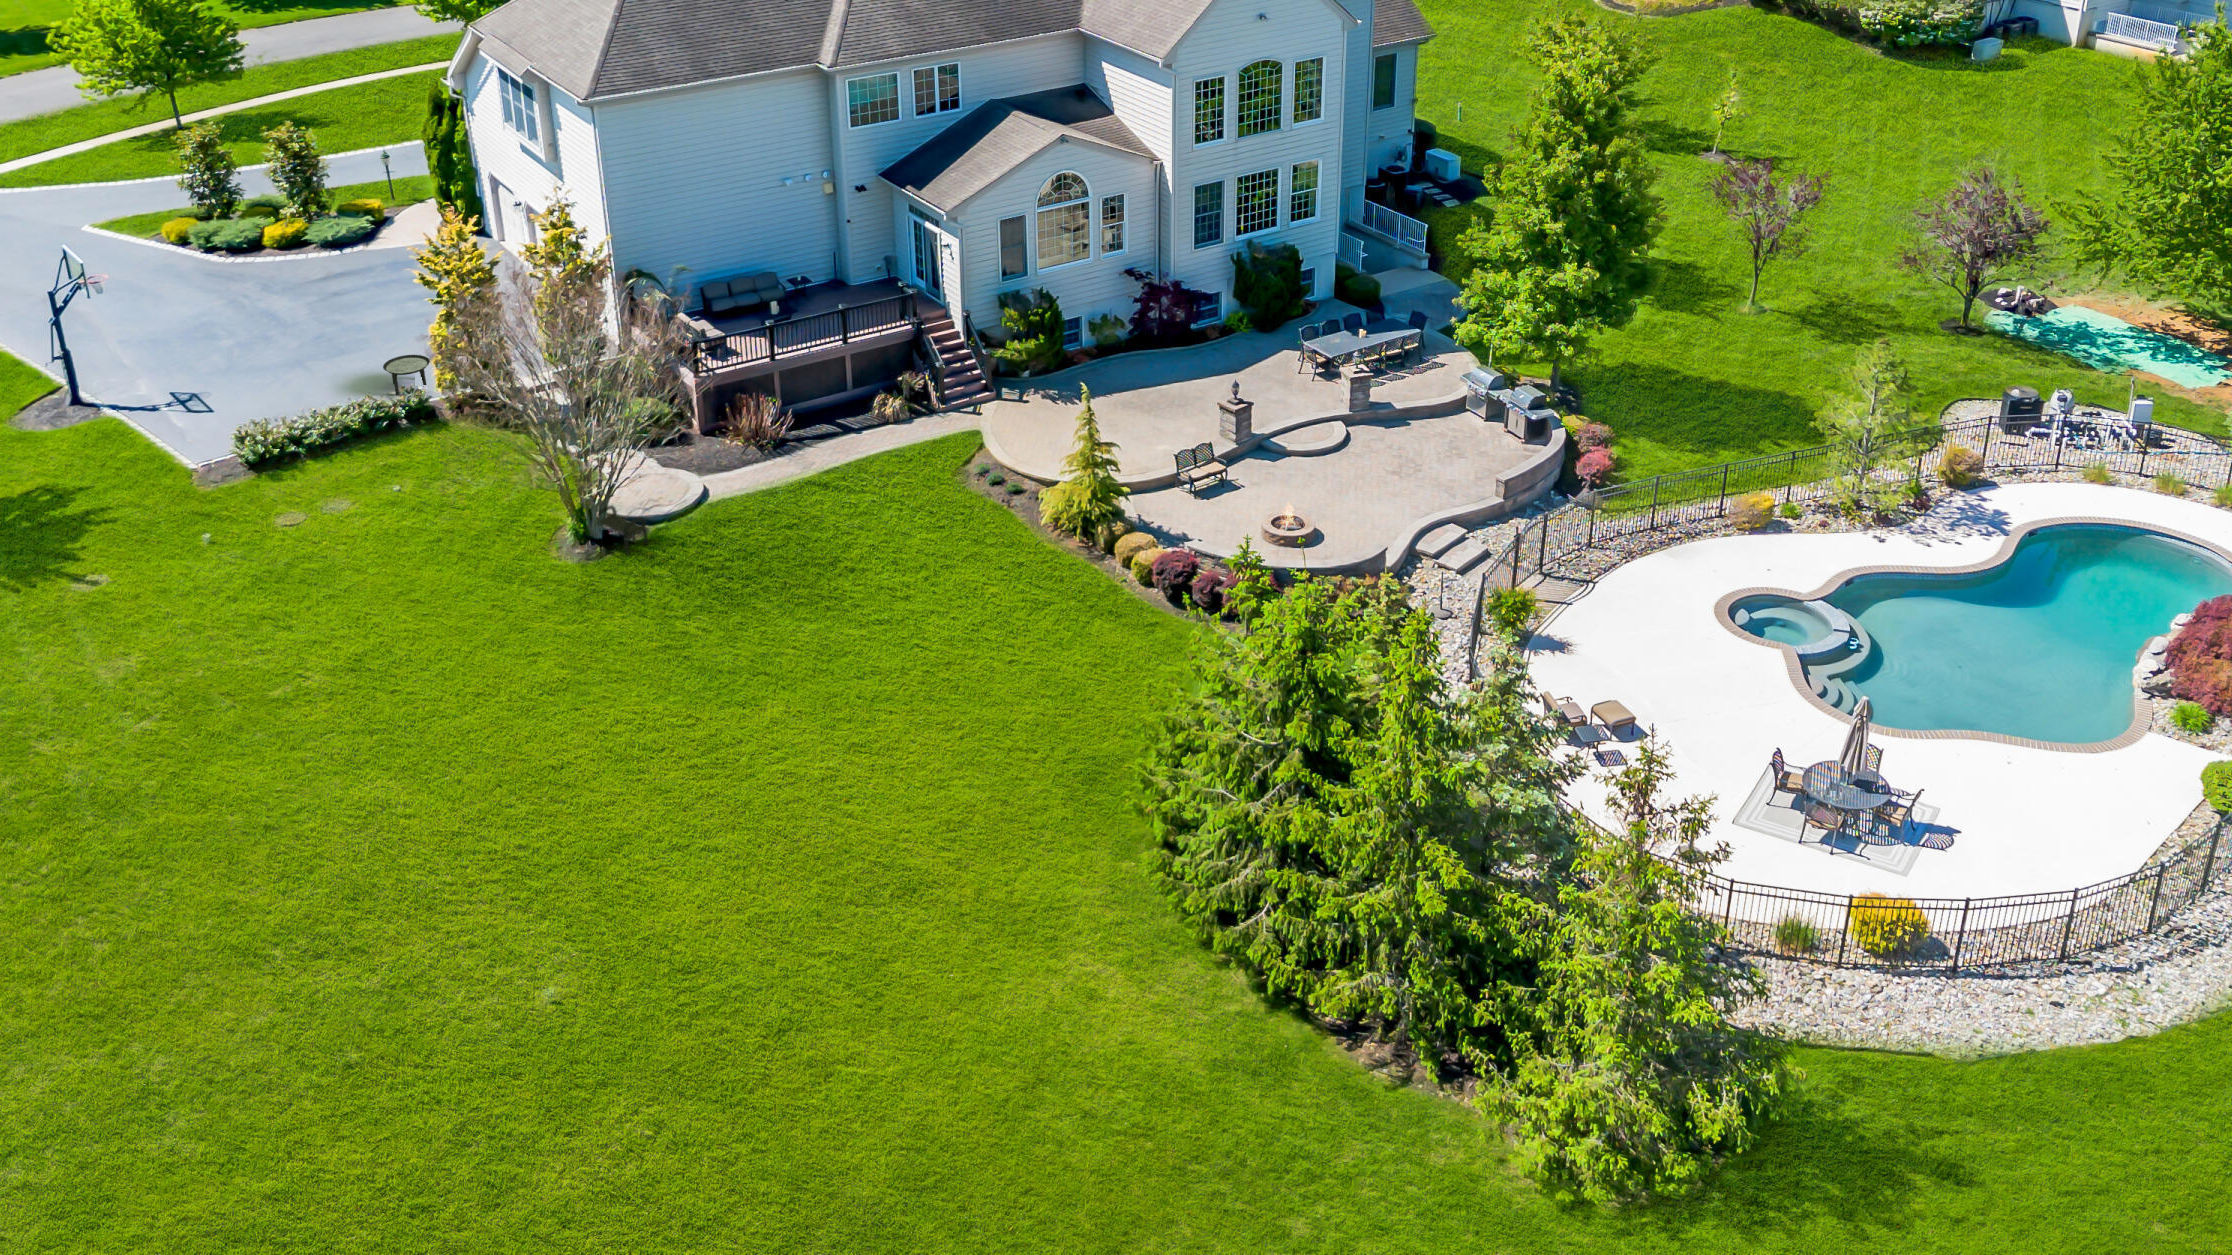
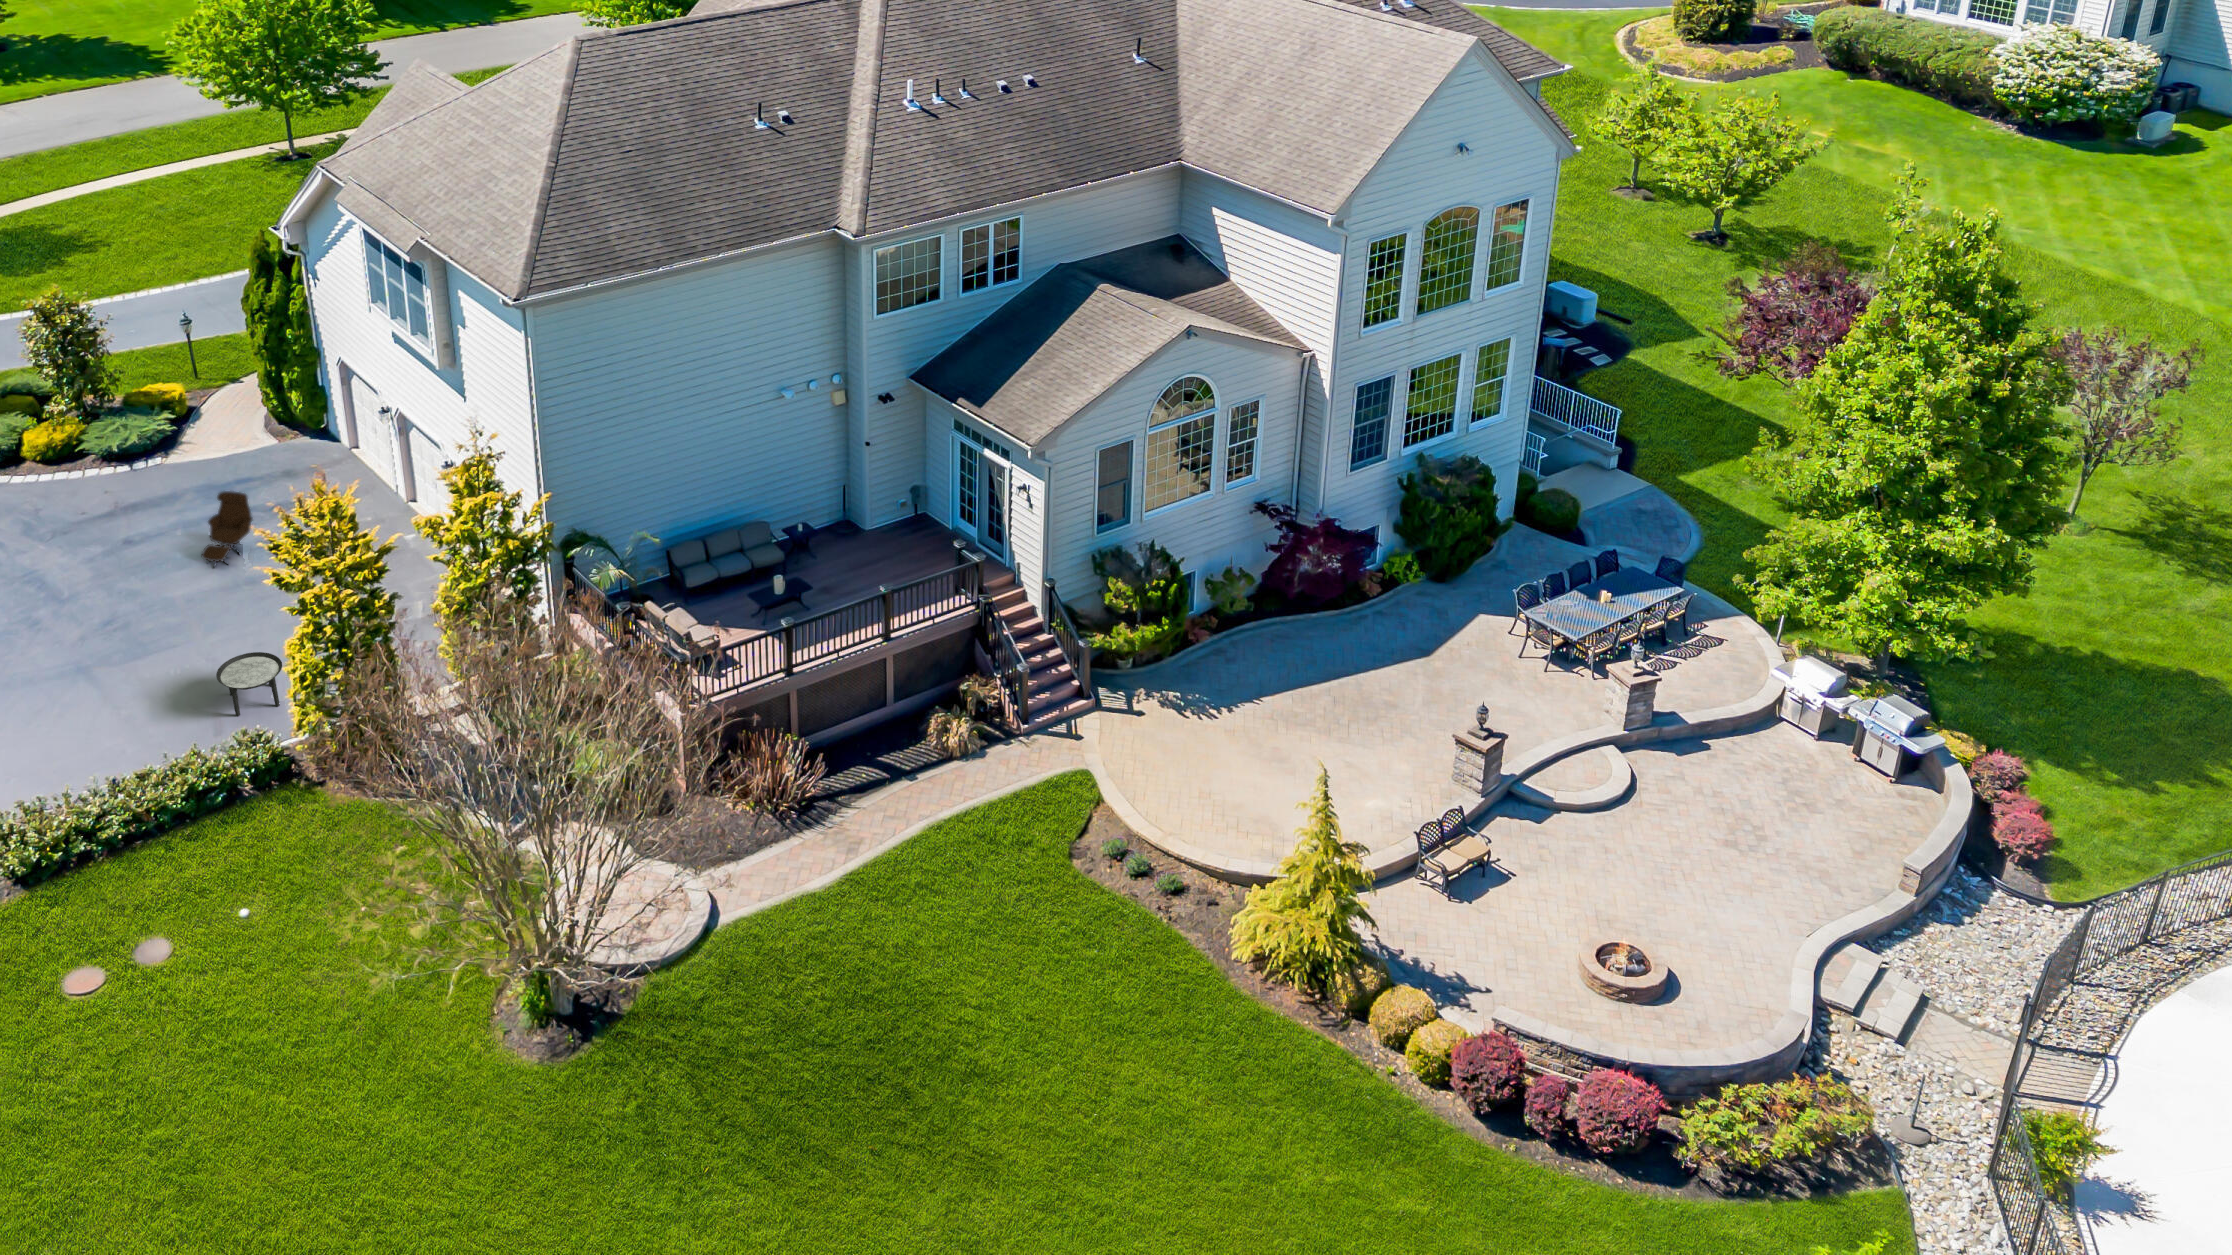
lounge chair: none [381,262,420,315] -> present [202,491,252,563]
bench: present [597,505,648,555] -> none [566,950,648,1035]

